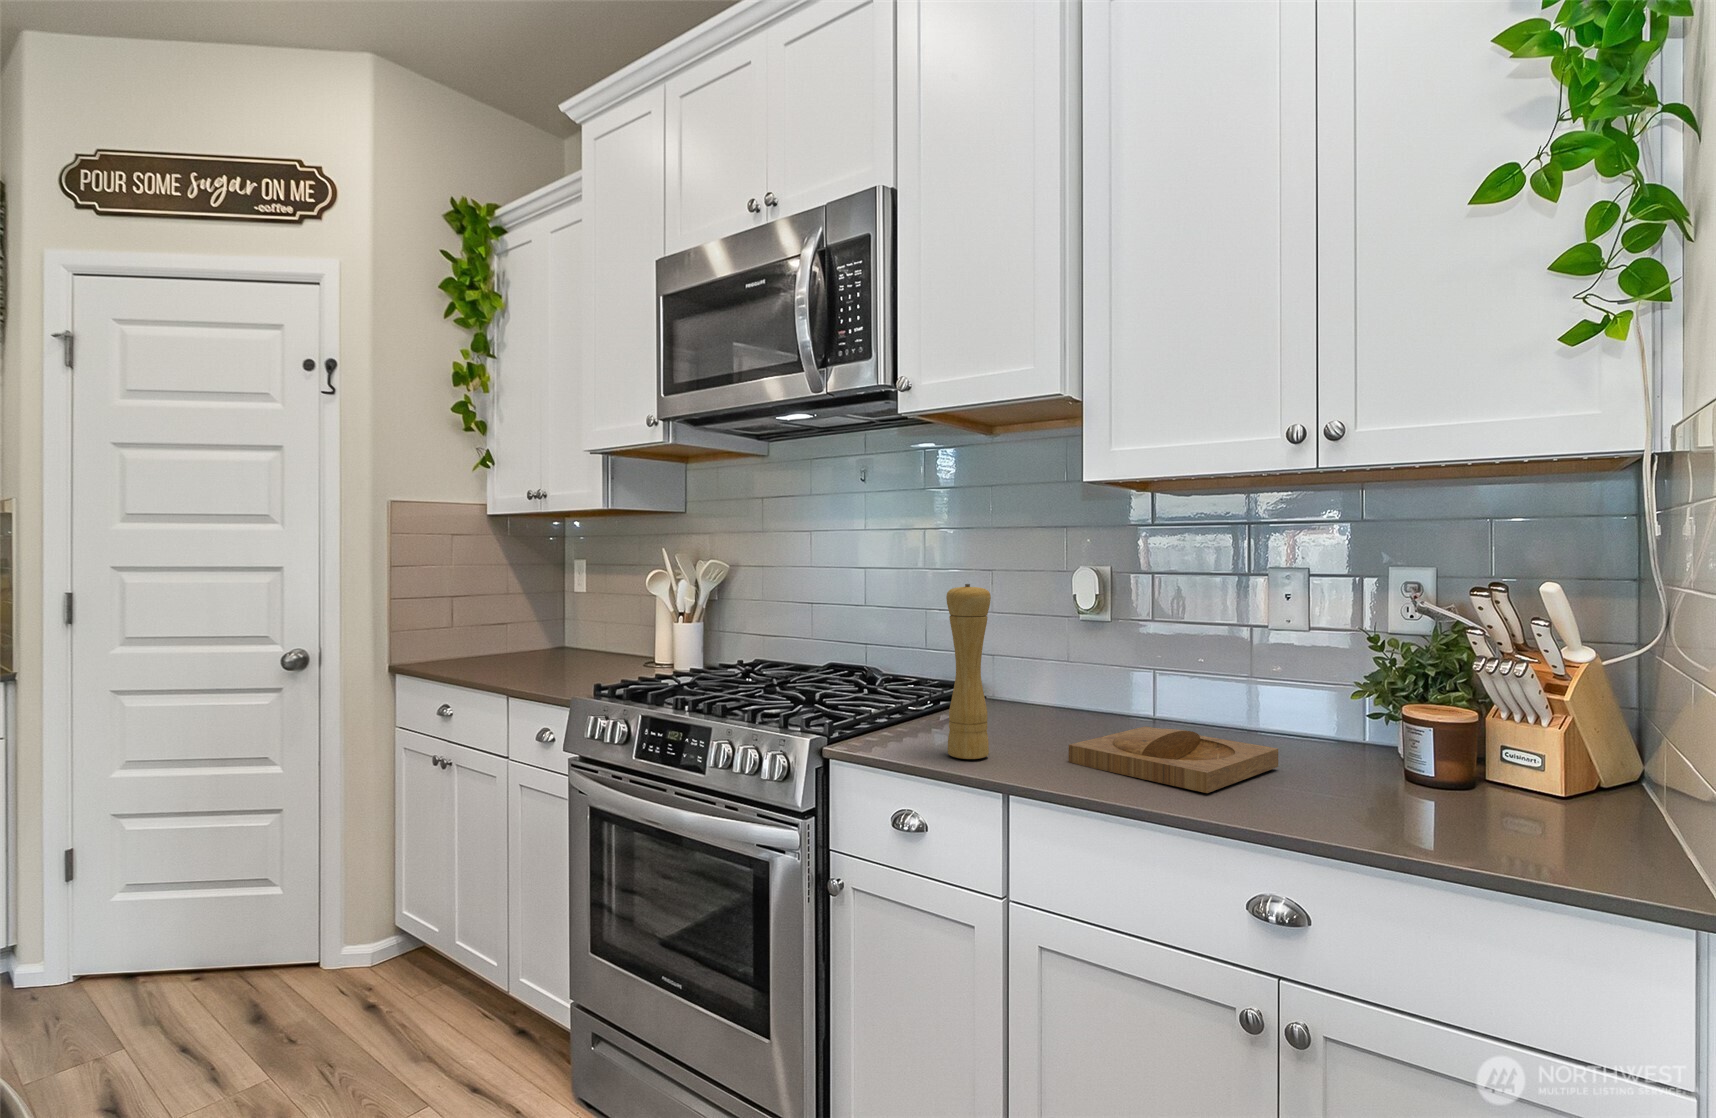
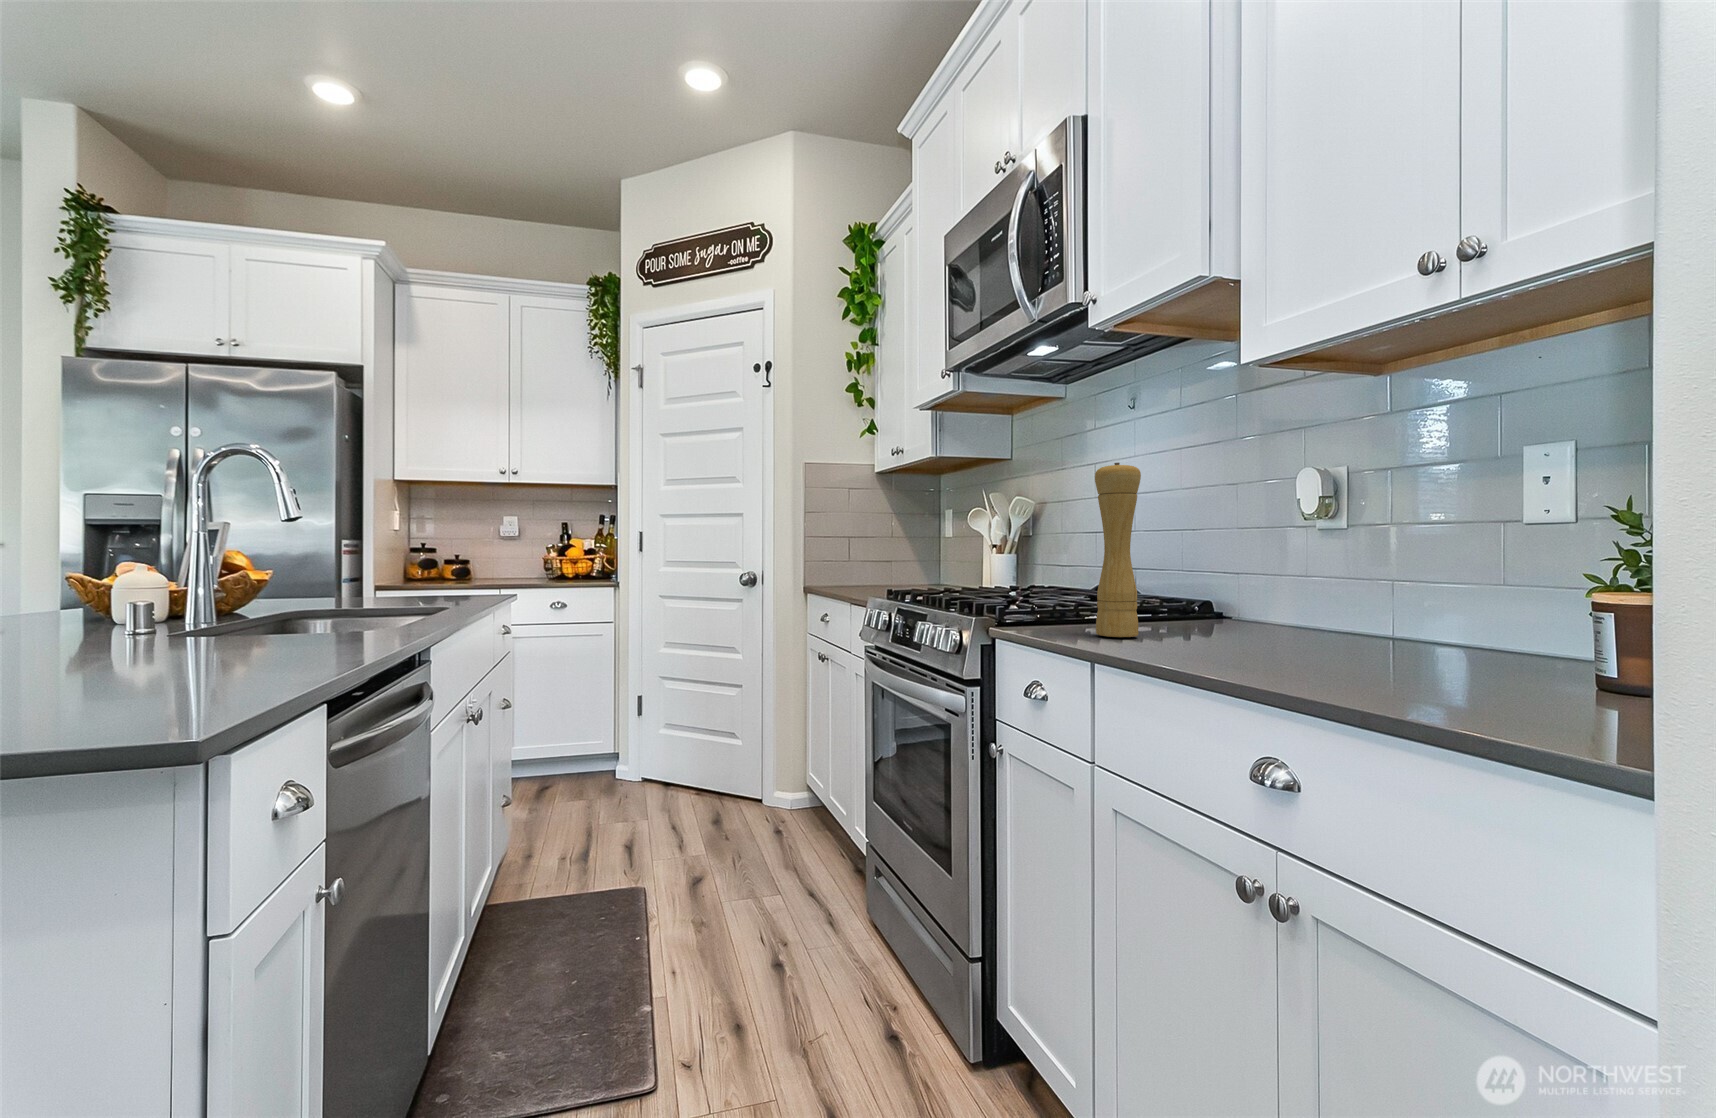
tray: present [1068,726,1278,793] -> none [1221,620,1507,671]

